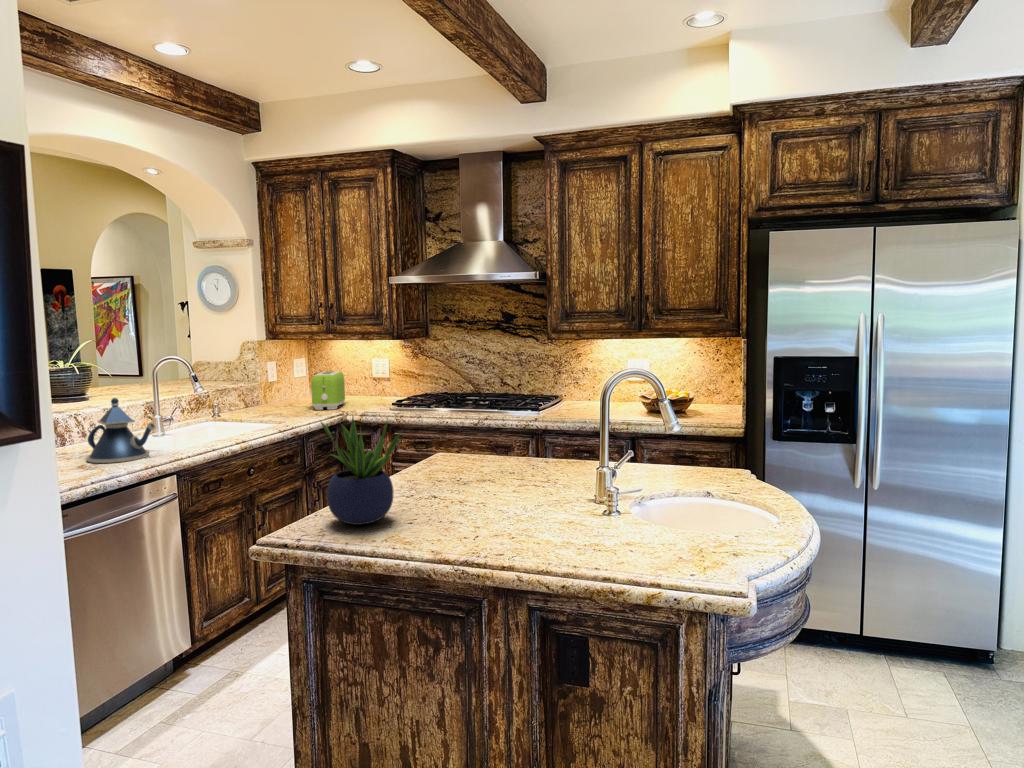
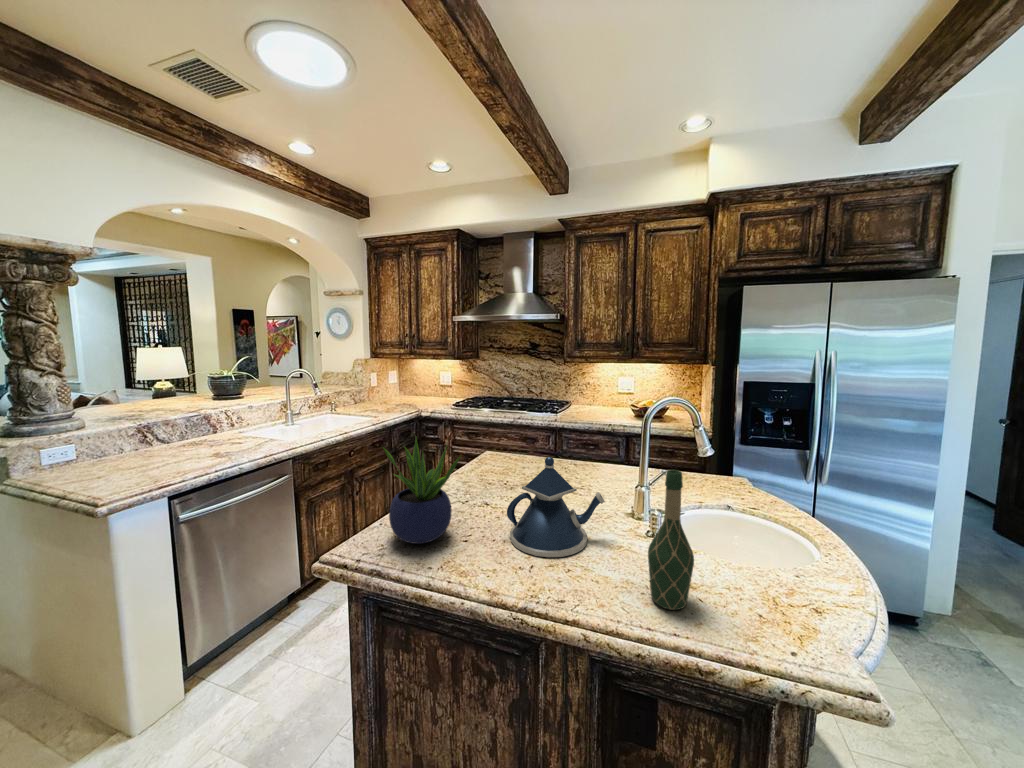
toaster: present [311,371,345,410] -> none [399,380,423,407]
teapot: present [86,398,156,463] -> present [507,457,605,557]
wine bottle: none [582,425,623,555] -> present [648,469,694,610]

